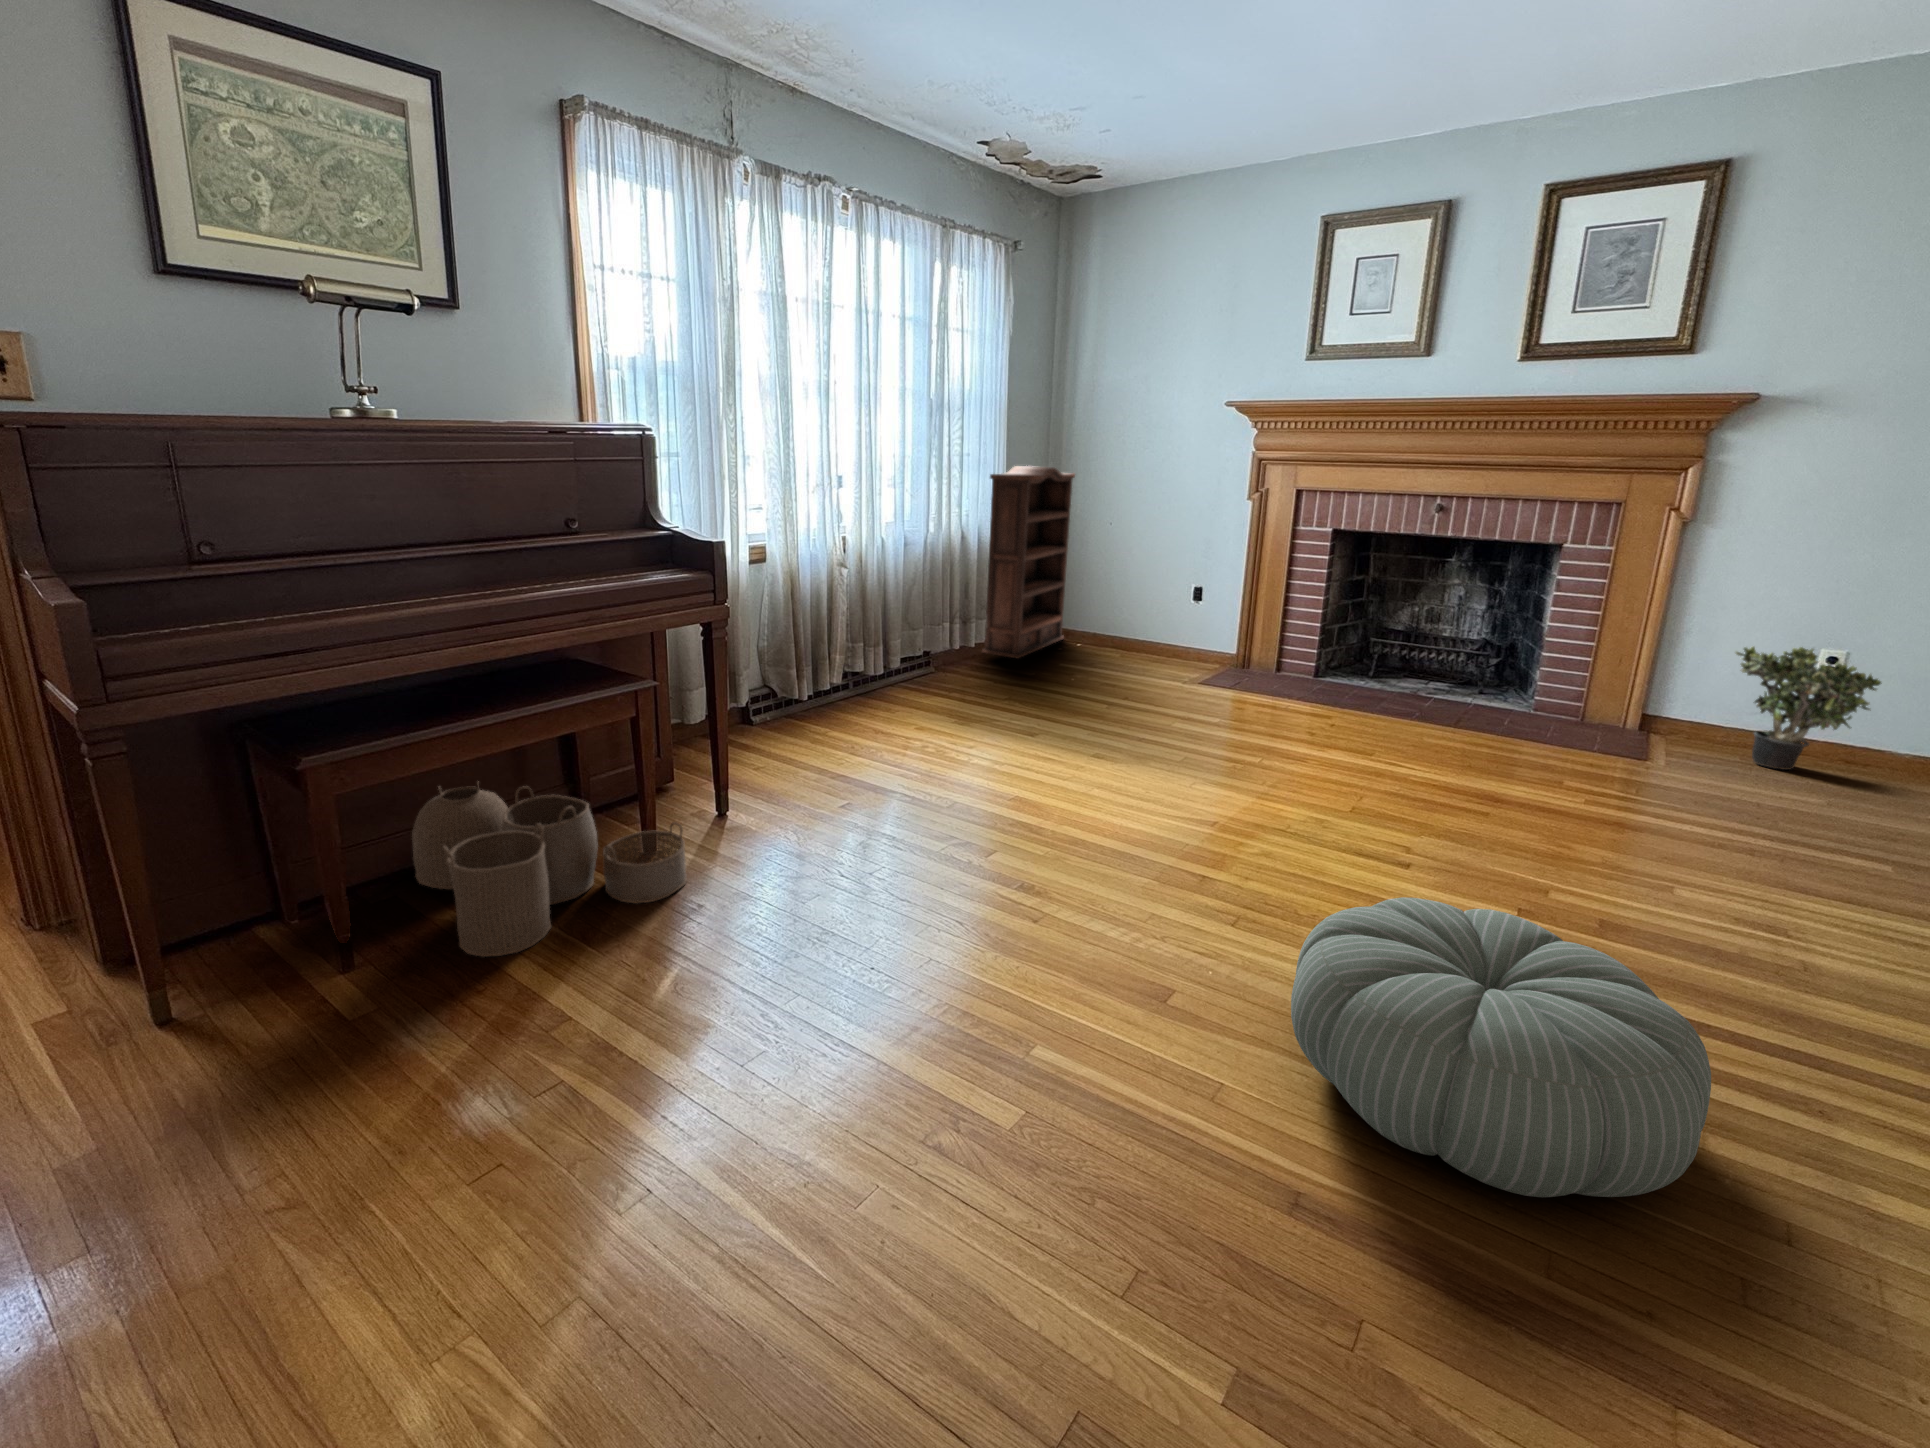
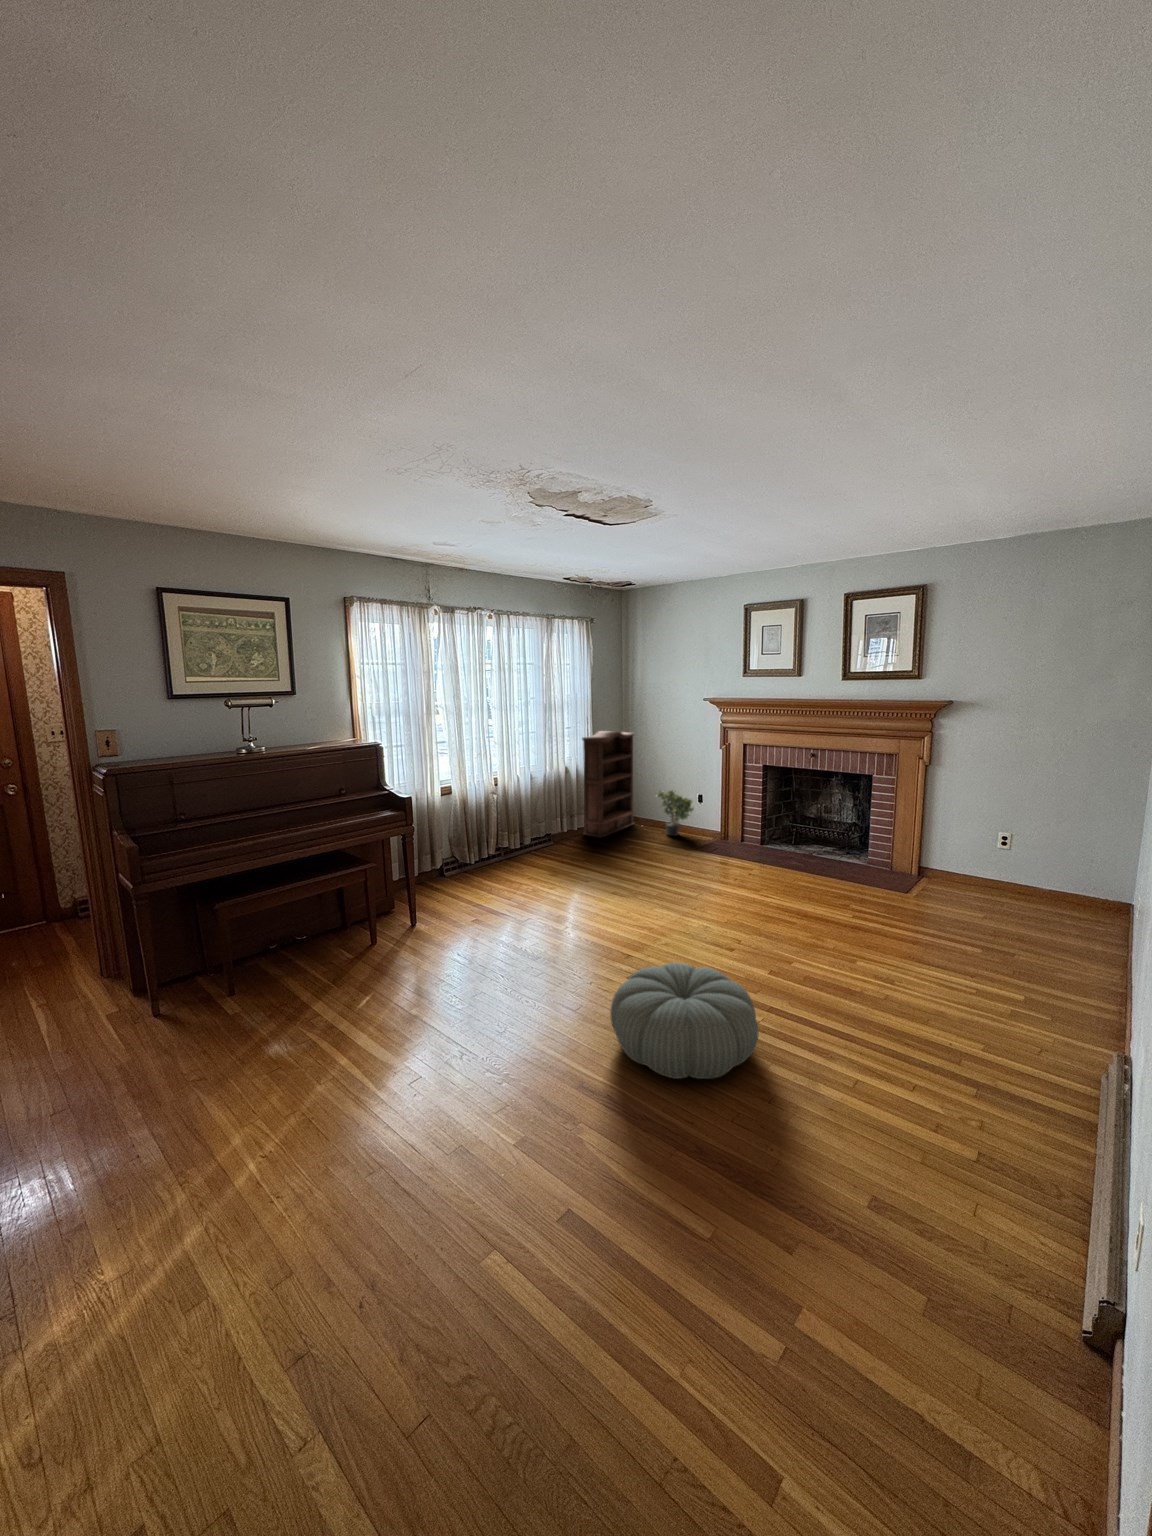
potted plant: present [1736,647,1882,770] -> present [657,790,694,836]
woven basket: present [412,783,687,957] -> none [264,914,387,993]

